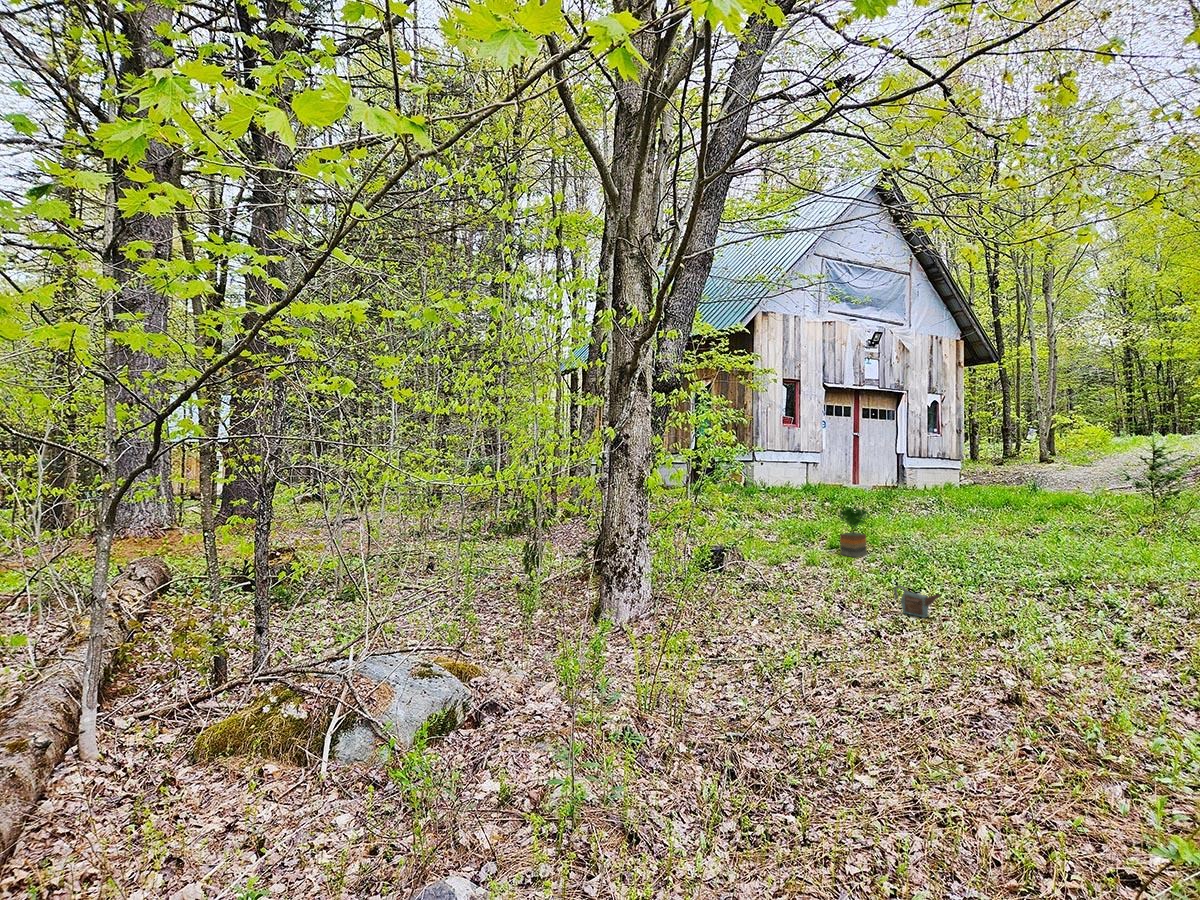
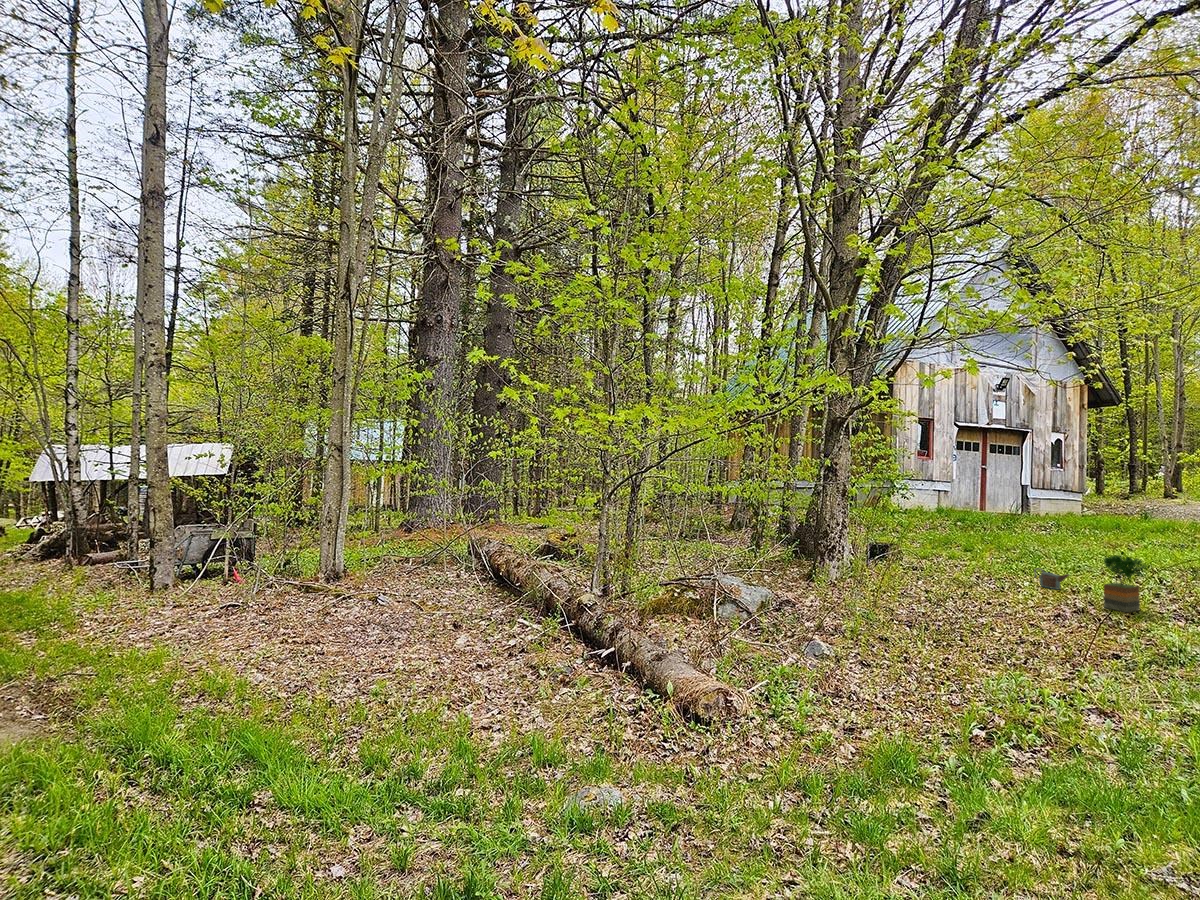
potted tree: present [839,508,870,557] -> present [1104,555,1147,612]

